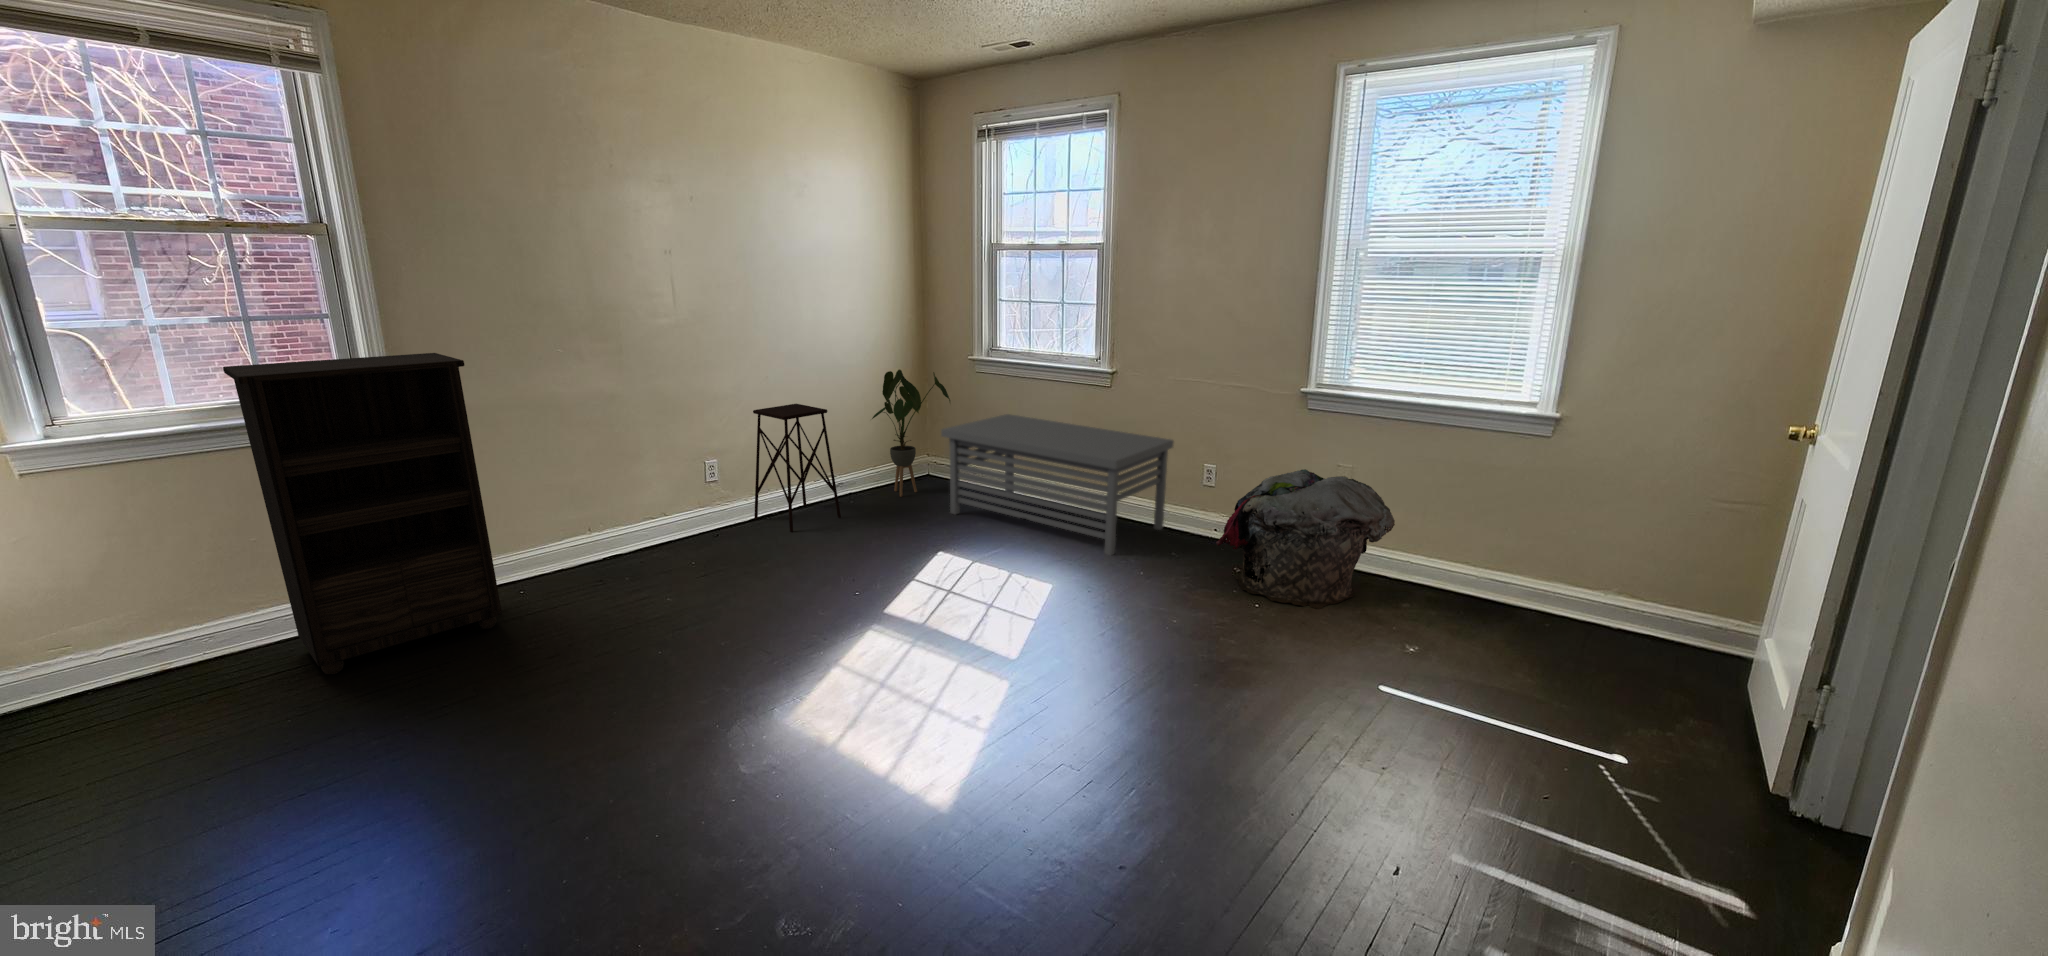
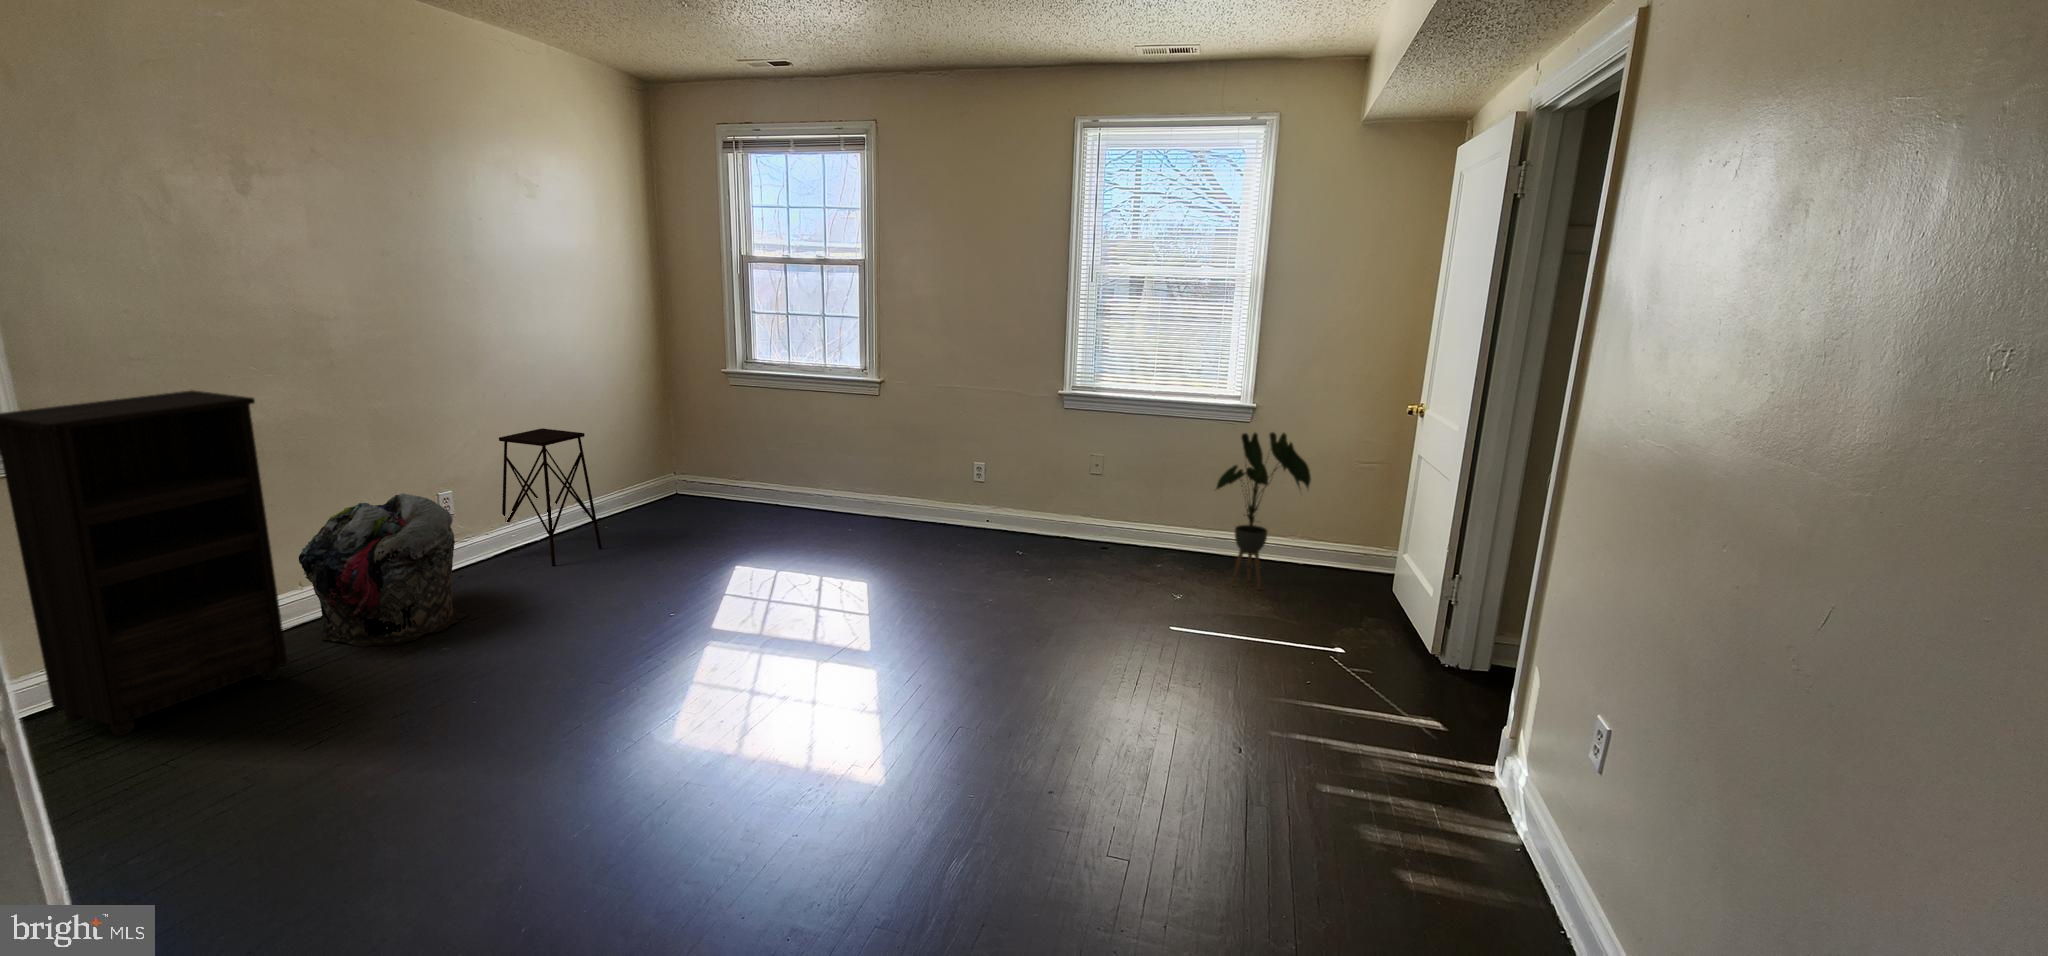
house plant: present [872,369,950,497] -> present [1216,432,1311,590]
storage bench: present [941,414,1174,555] -> none [709,429,947,559]
laundry basket: present [1216,469,1395,609] -> present [299,493,467,647]

